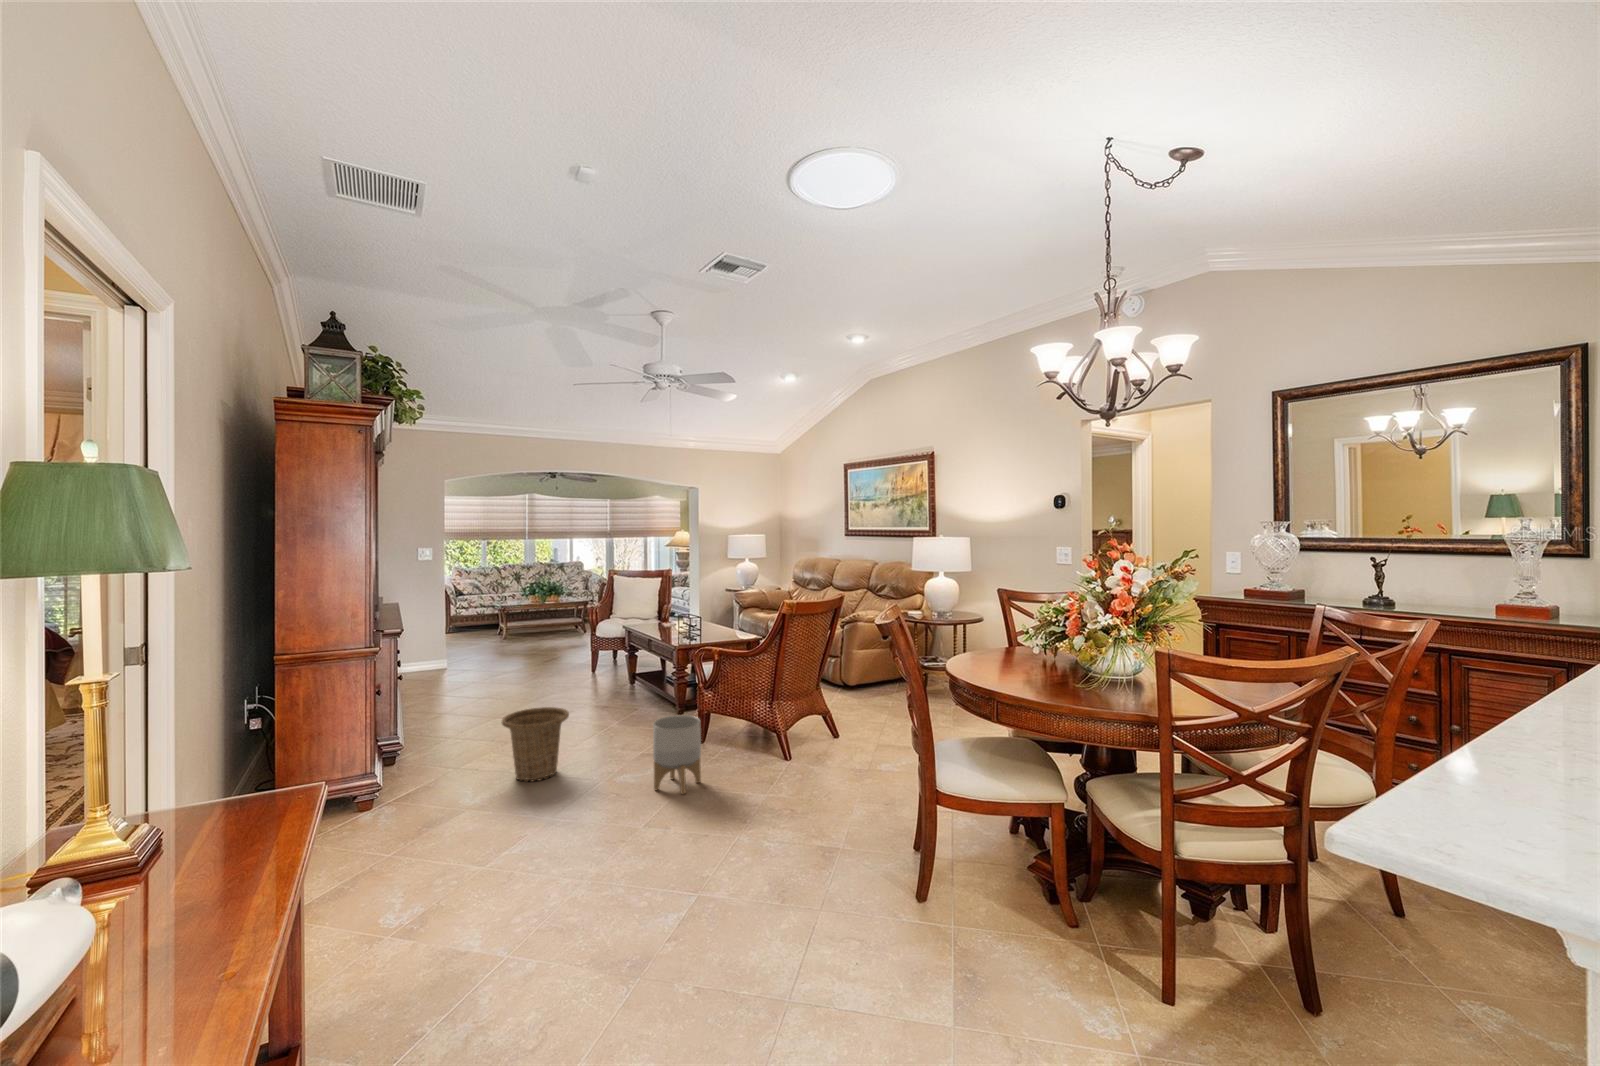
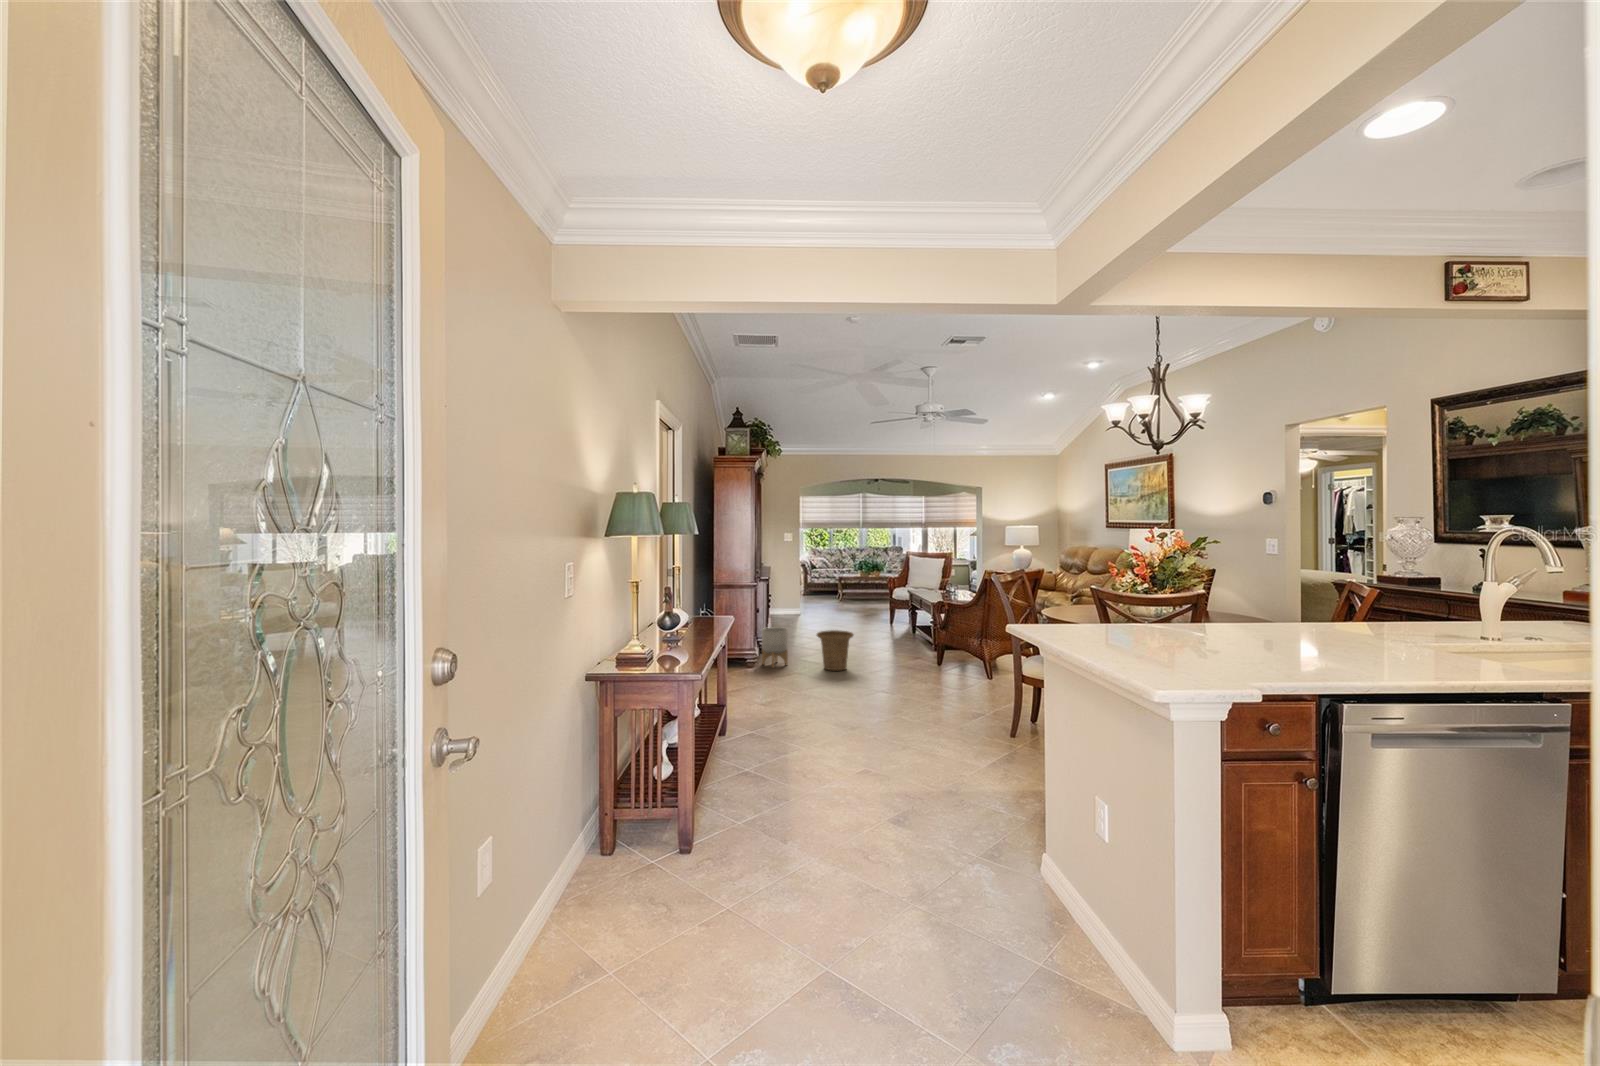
planter: present [653,715,701,794] -> present [762,627,788,667]

